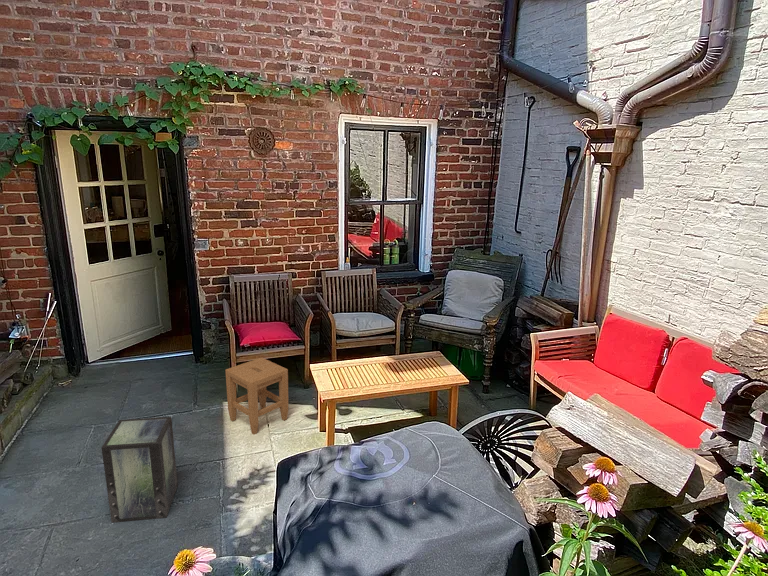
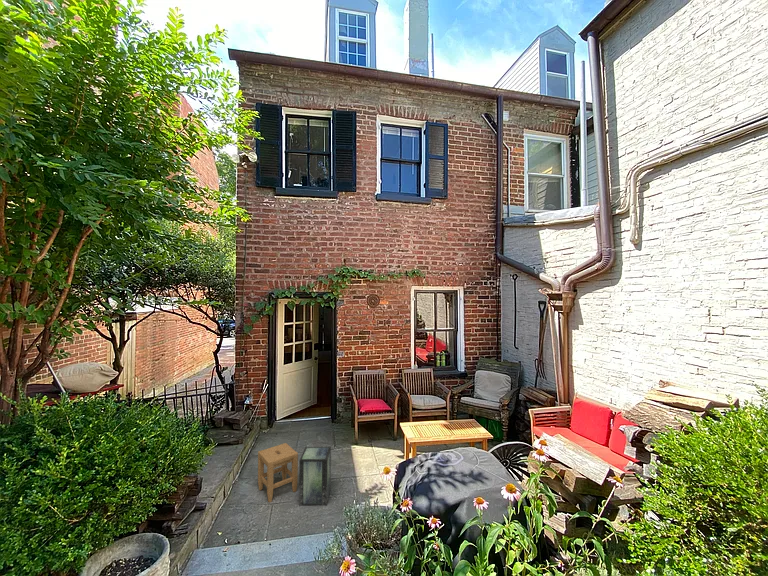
stool: present [225,358,289,434] -> present [258,443,298,503]

